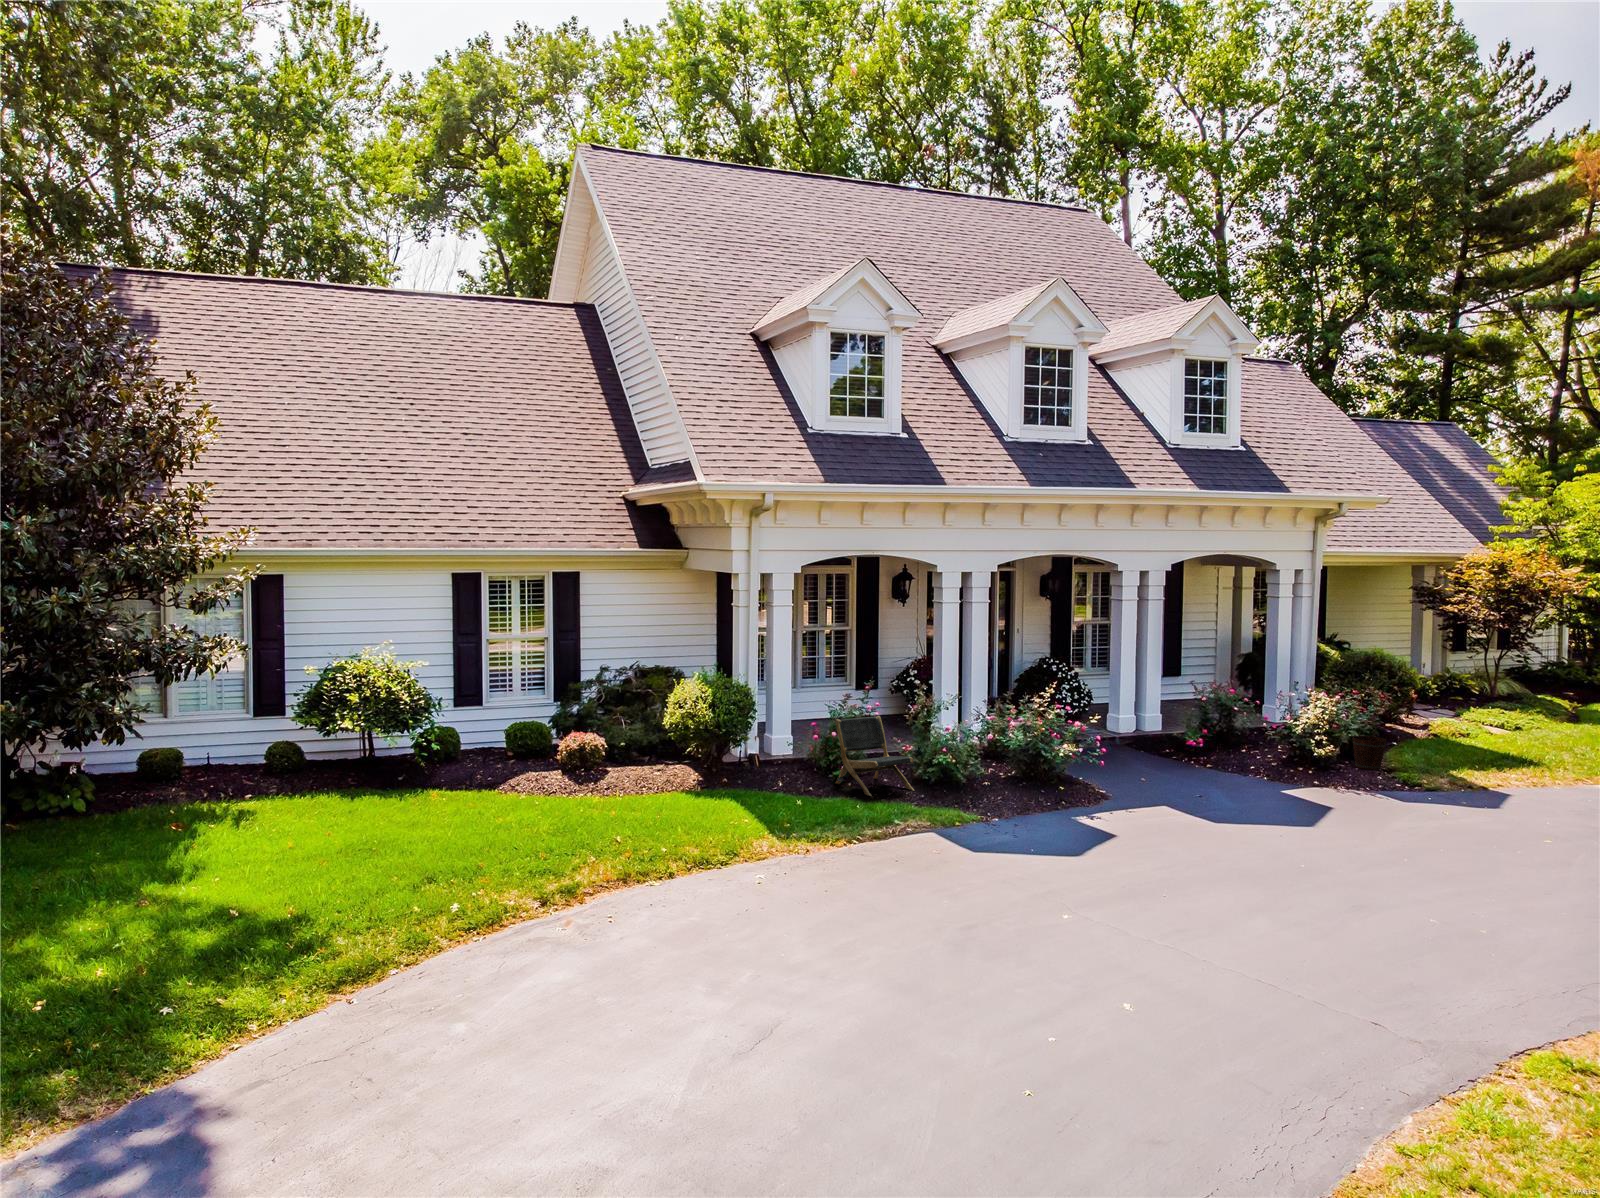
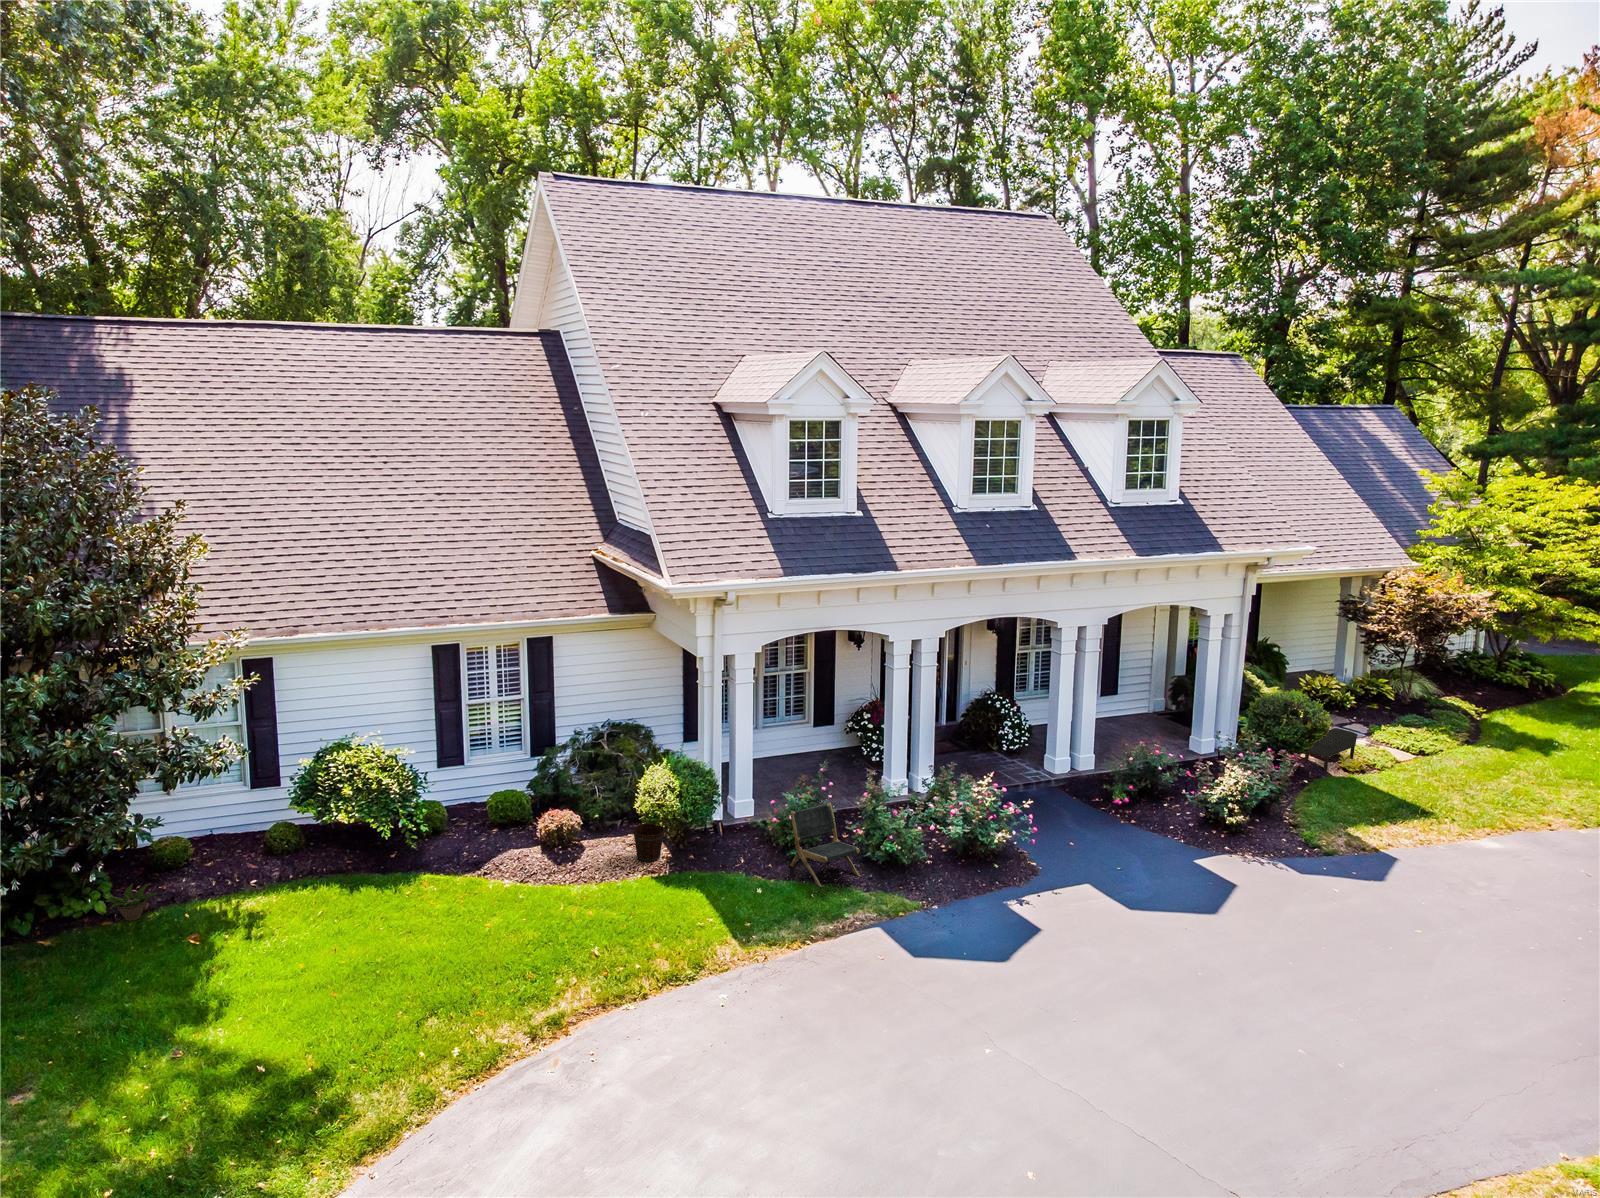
bench: none [1398,697,1455,736] -> present [1305,728,1358,770]
bucket: present [1353,736,1387,770] -> present [633,824,664,862]
decorative plant: none [76,769,139,805] -> present [105,883,158,921]

